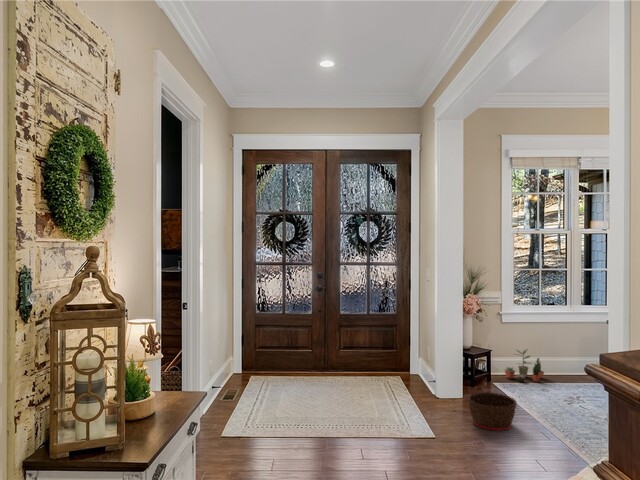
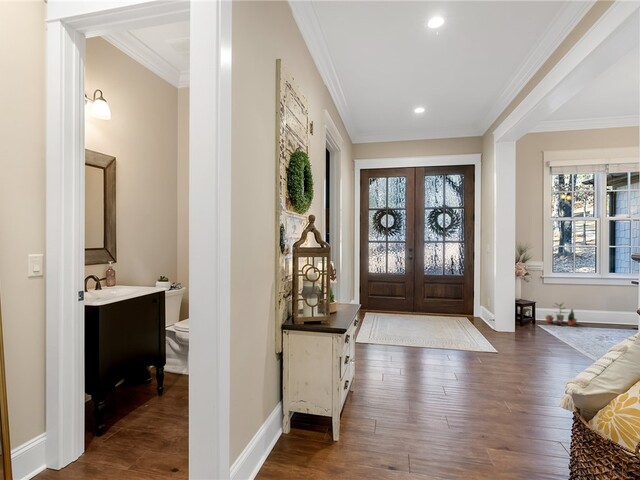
basket: present [468,392,517,431] -> none [521,326,559,350]

